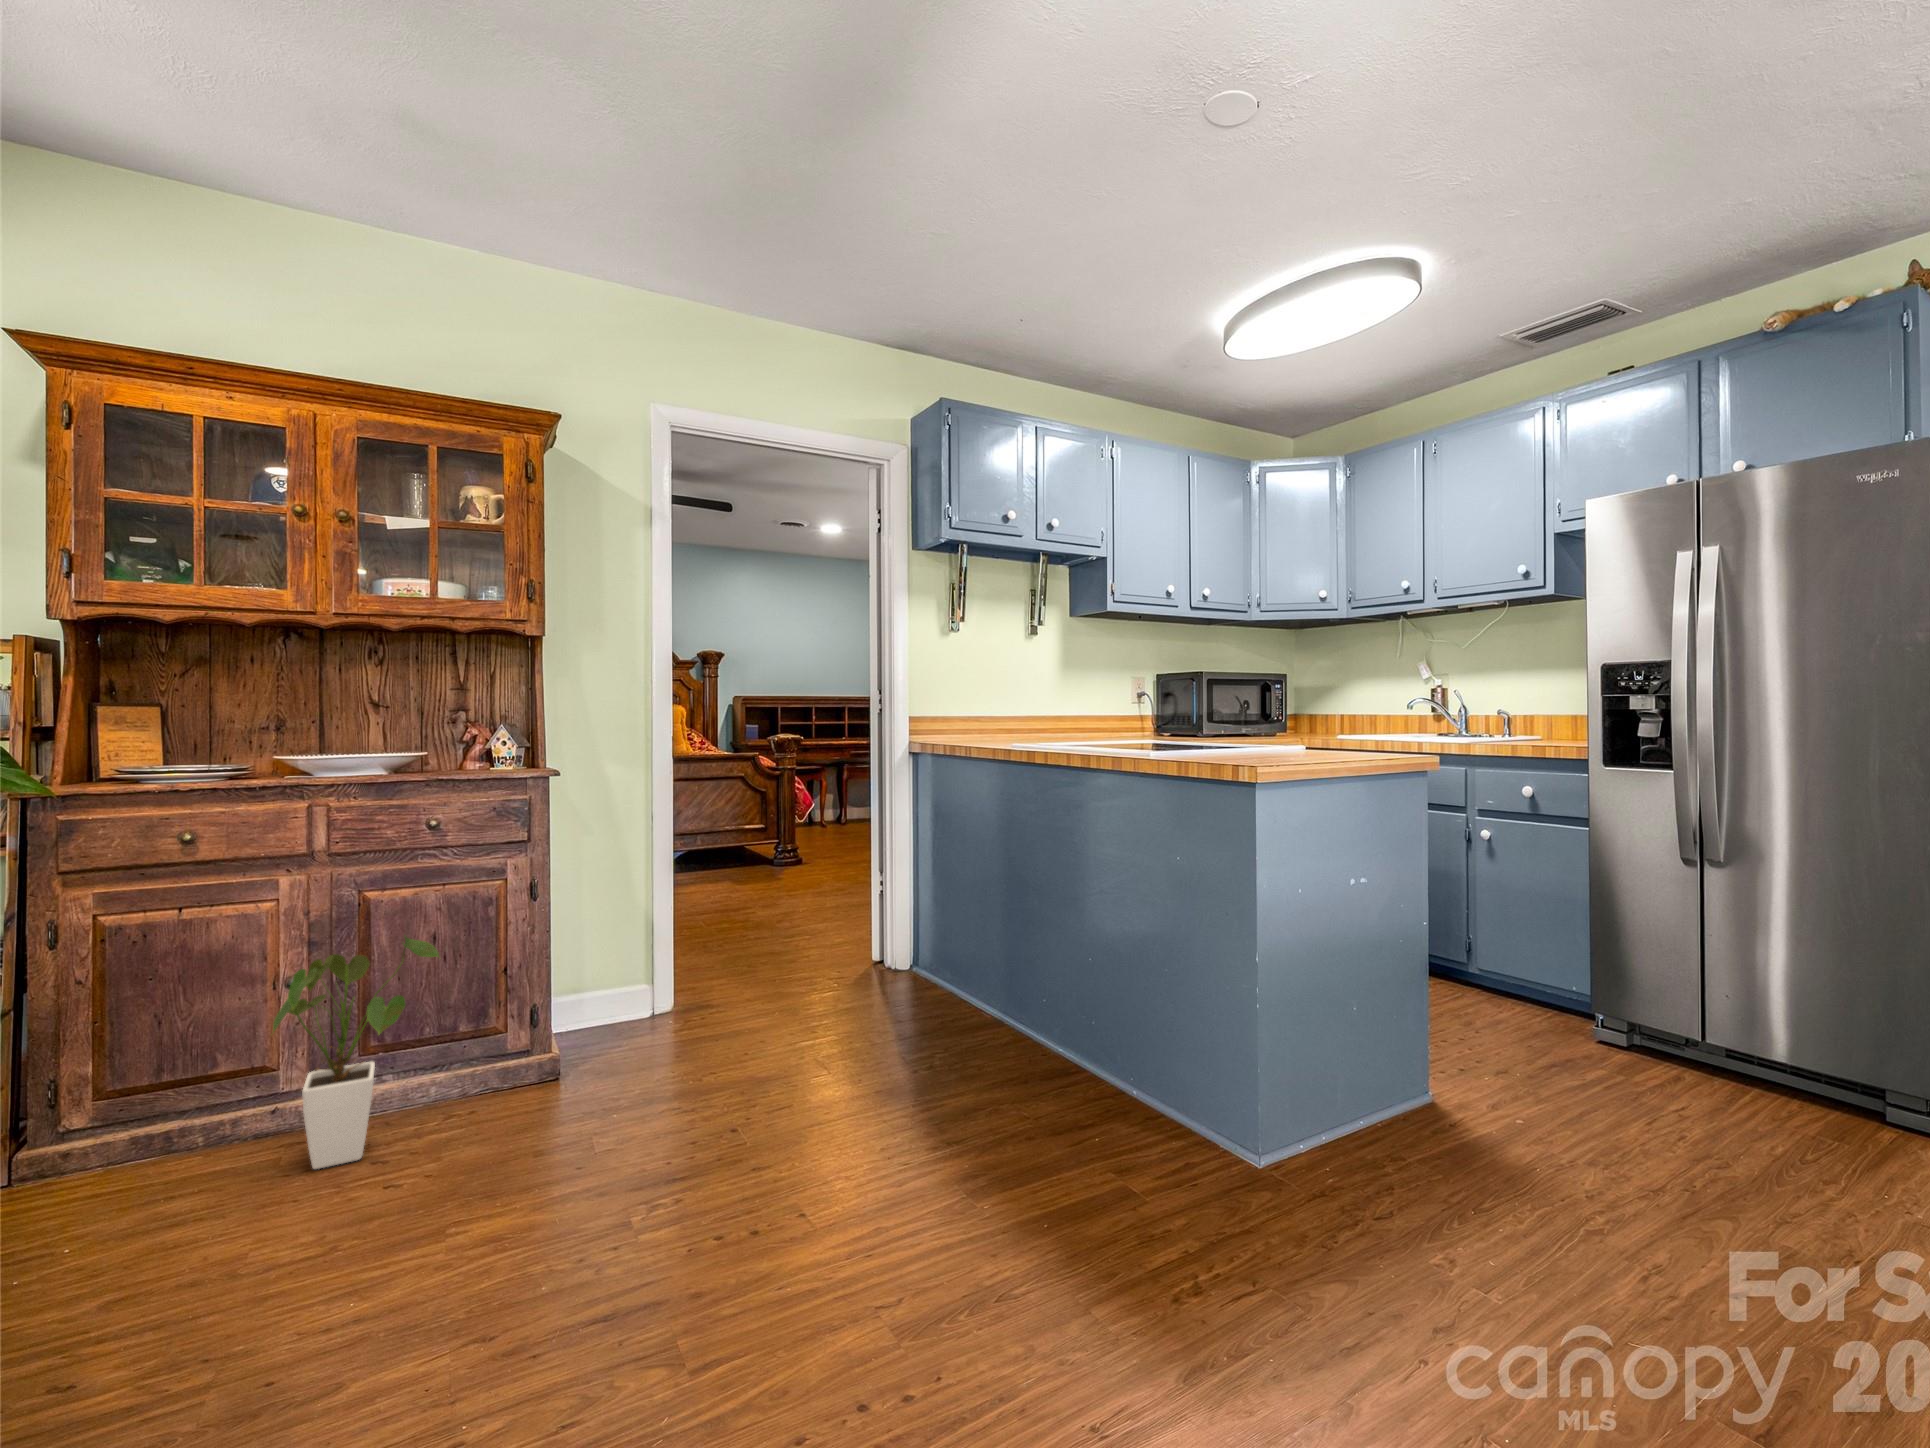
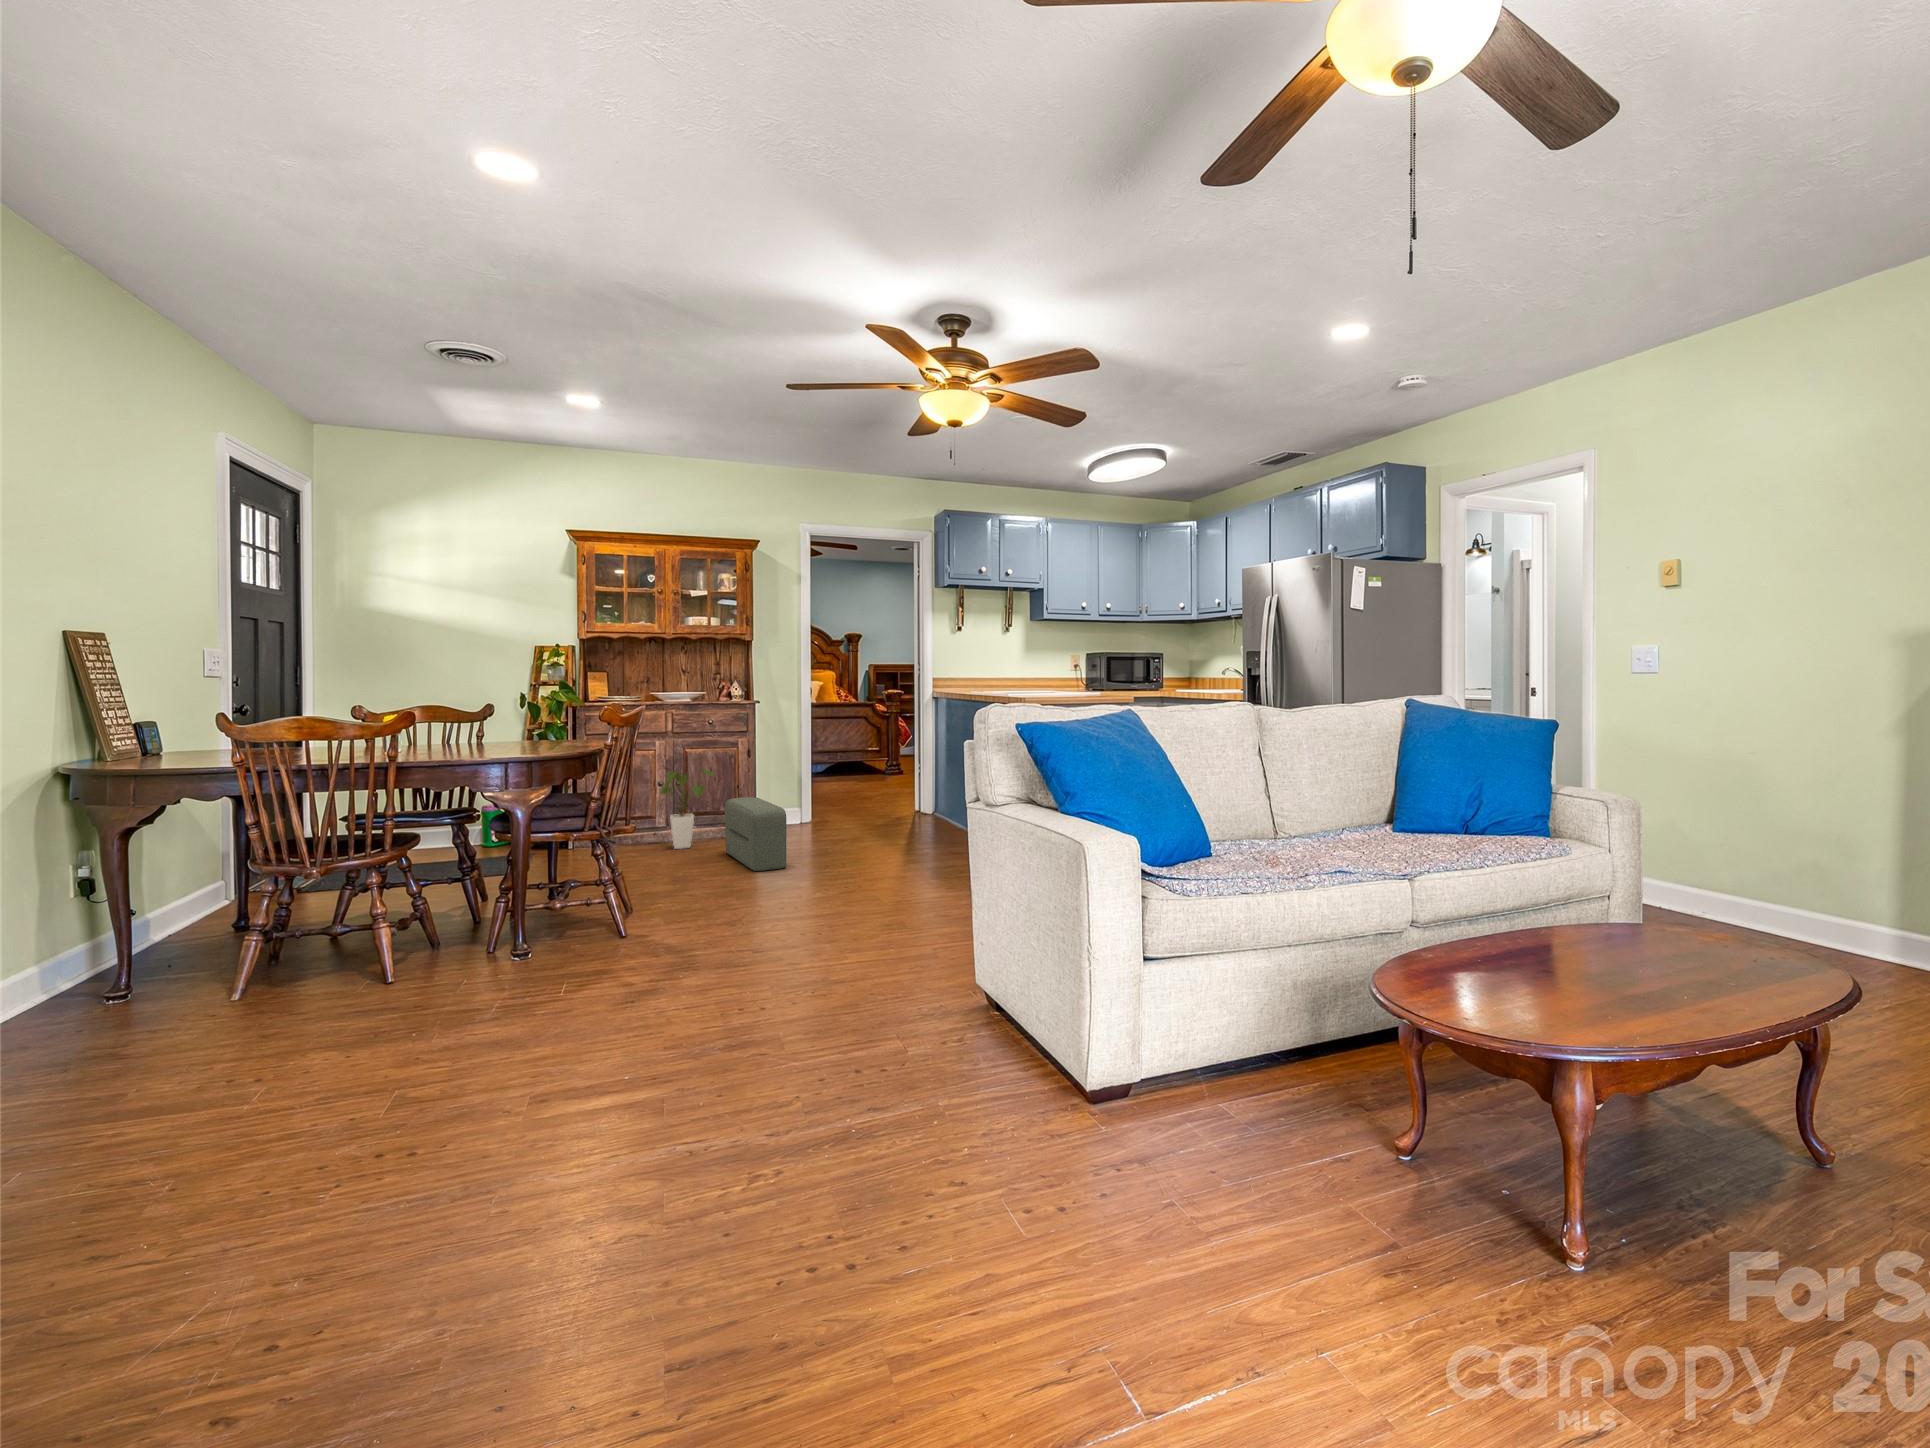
pouf: none [457,1025,637,1308] -> present [725,797,786,871]

